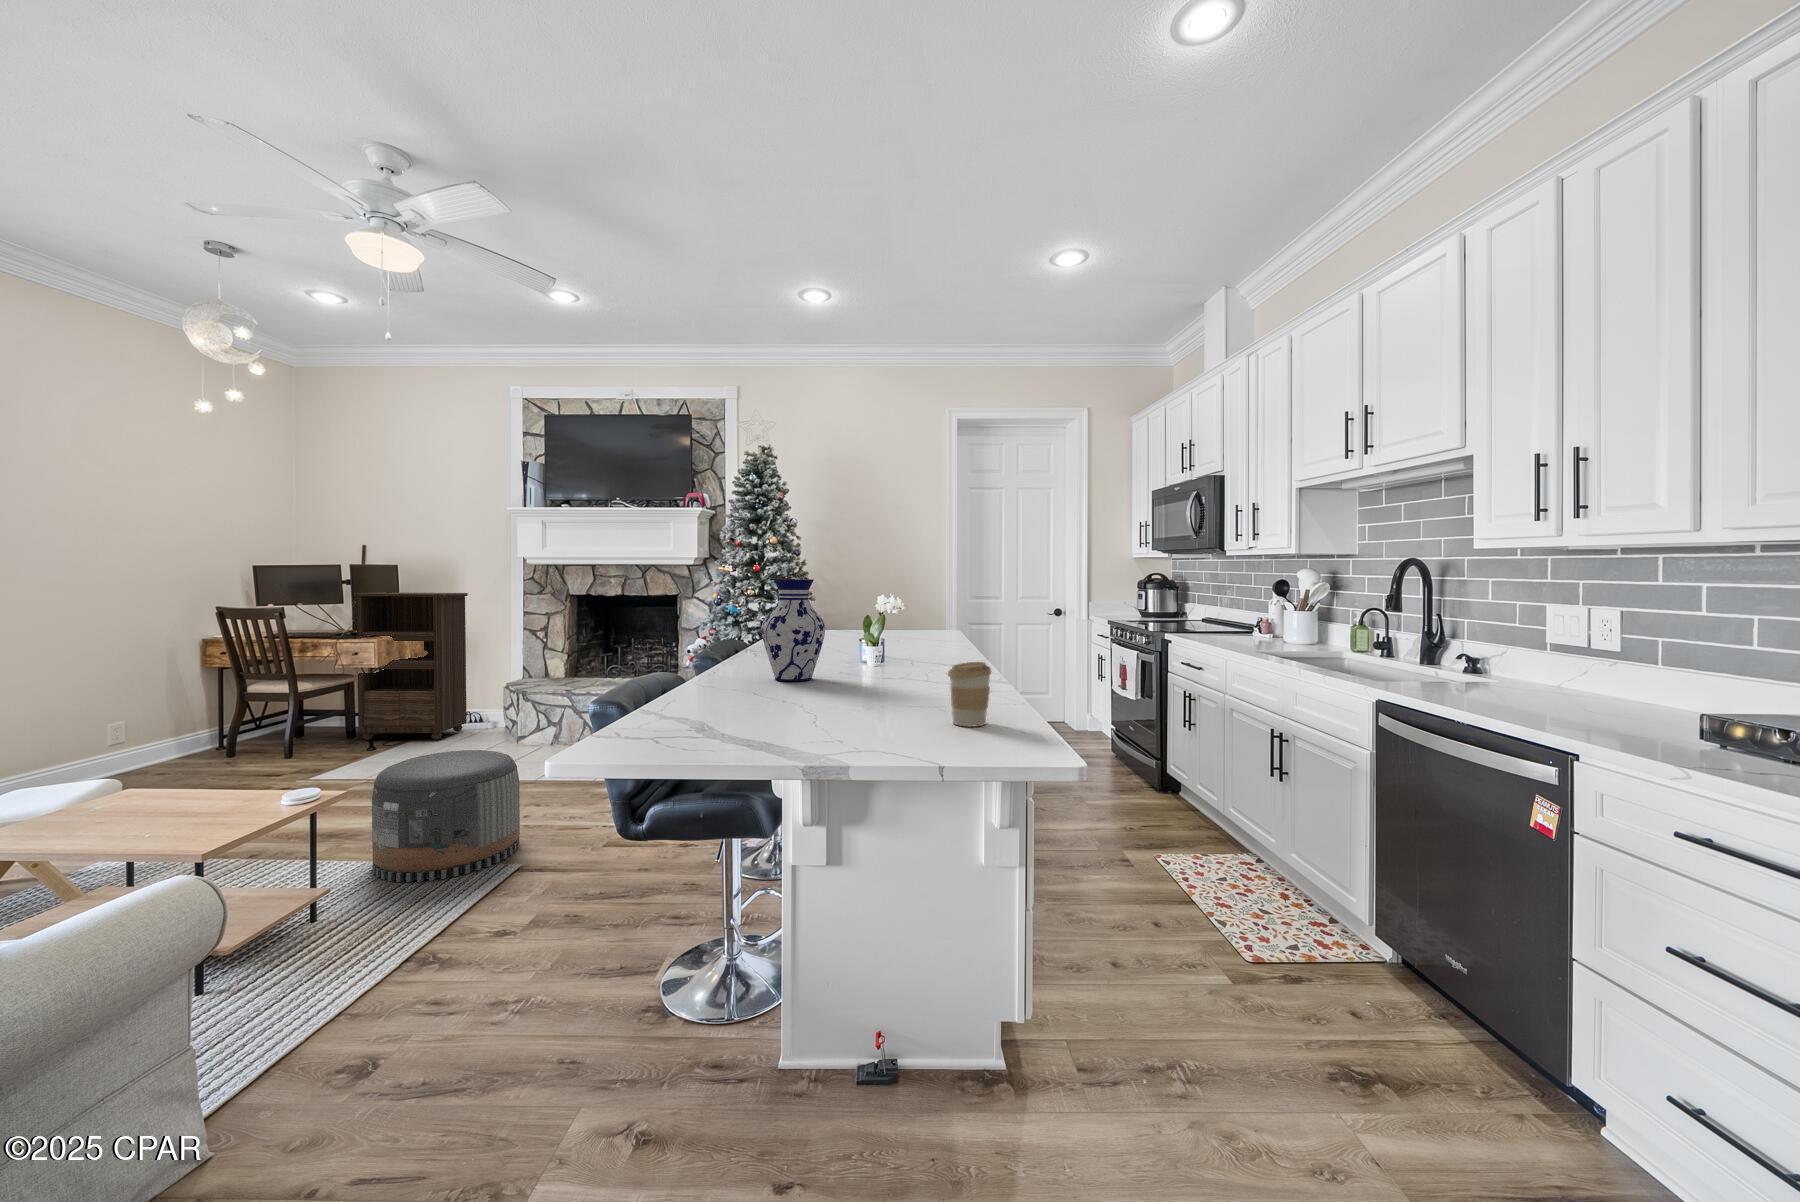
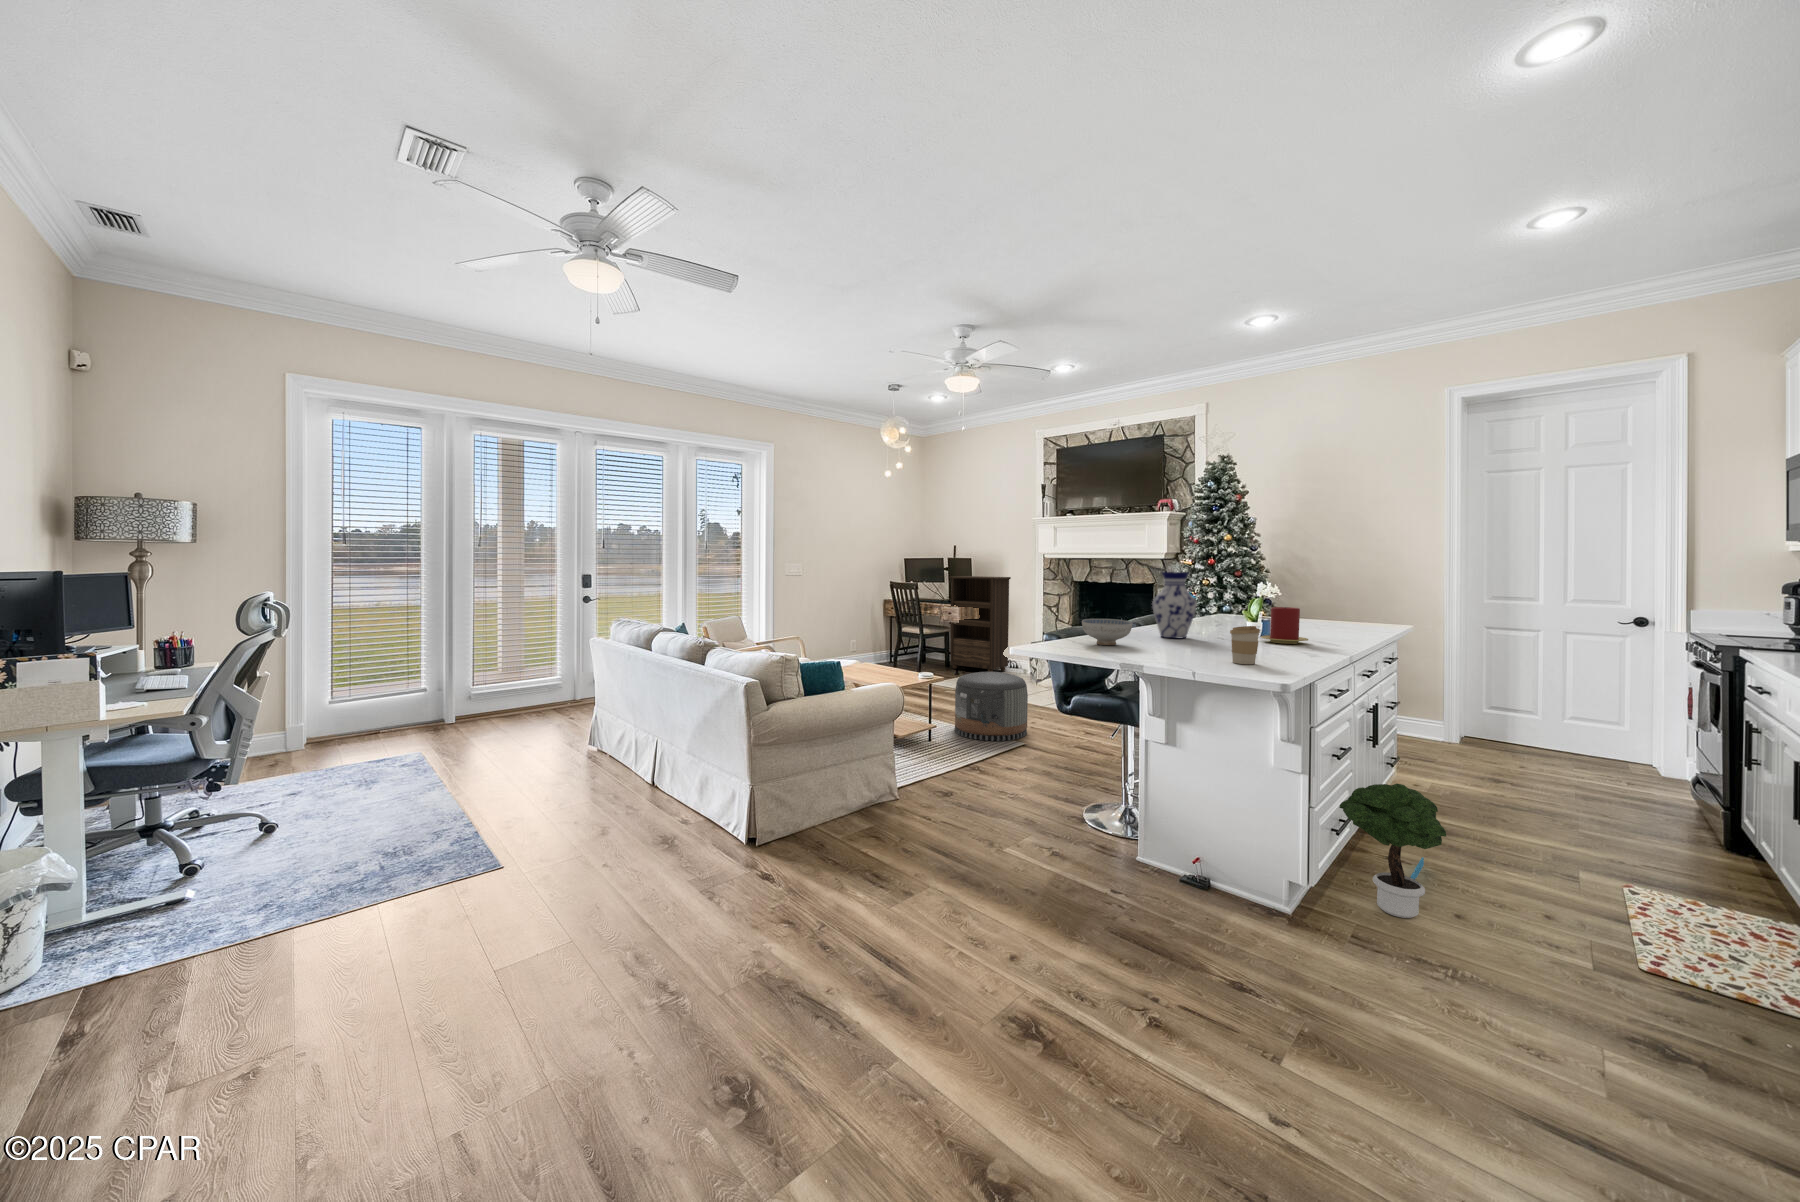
candle: none [903,626,958,676] -> present [1261,607,1308,644]
ceramic bowl: none [672,661,763,711] -> present [1082,619,1133,645]
potted tree: none [1054,854,1183,1031] -> present [1339,783,1446,918]

